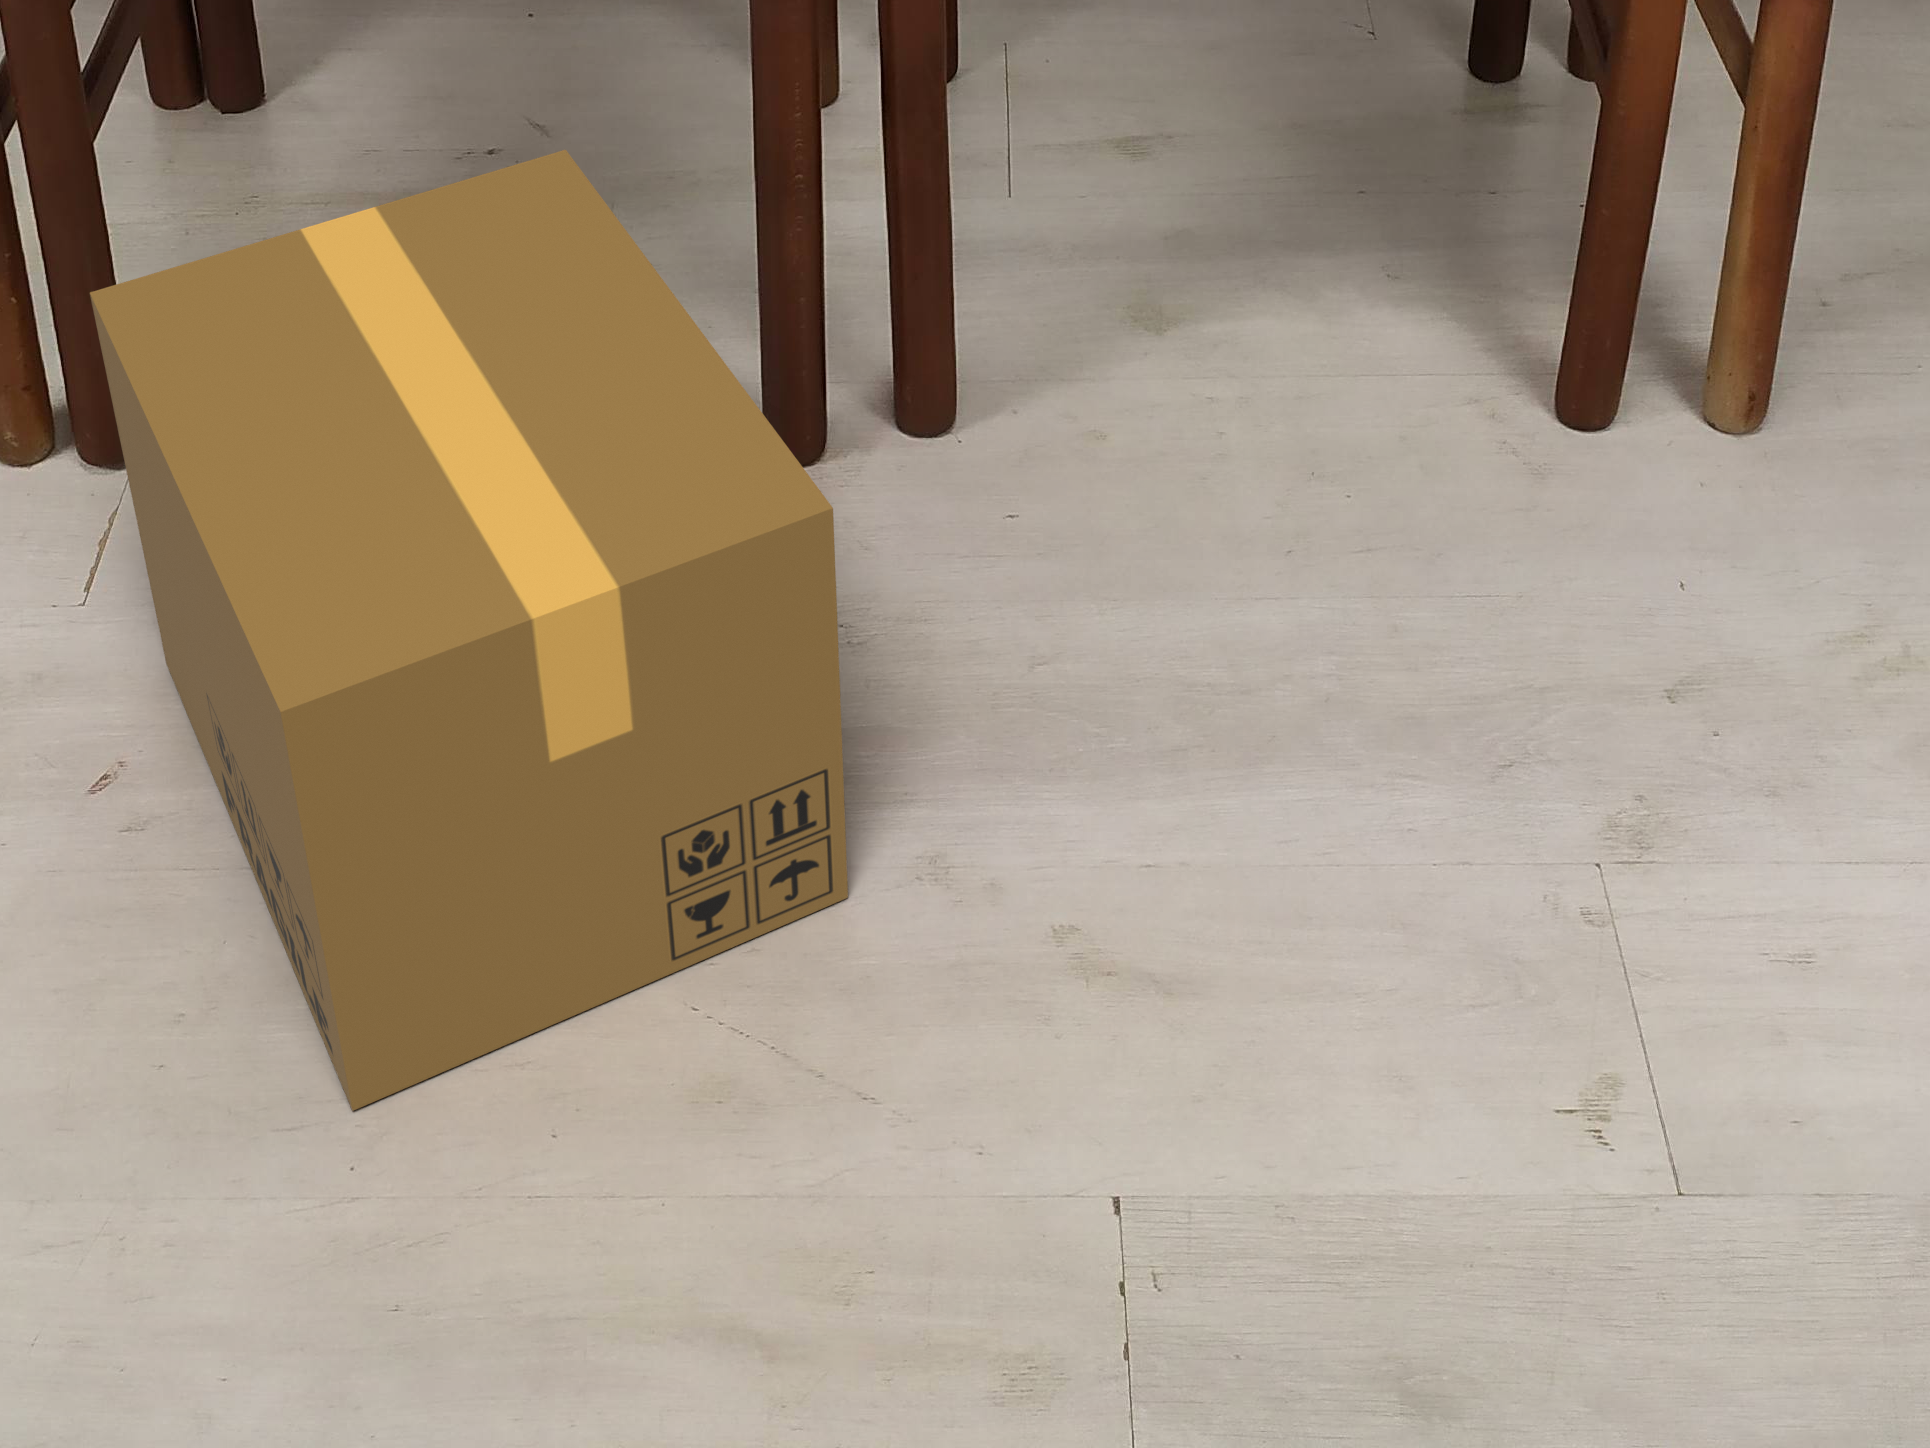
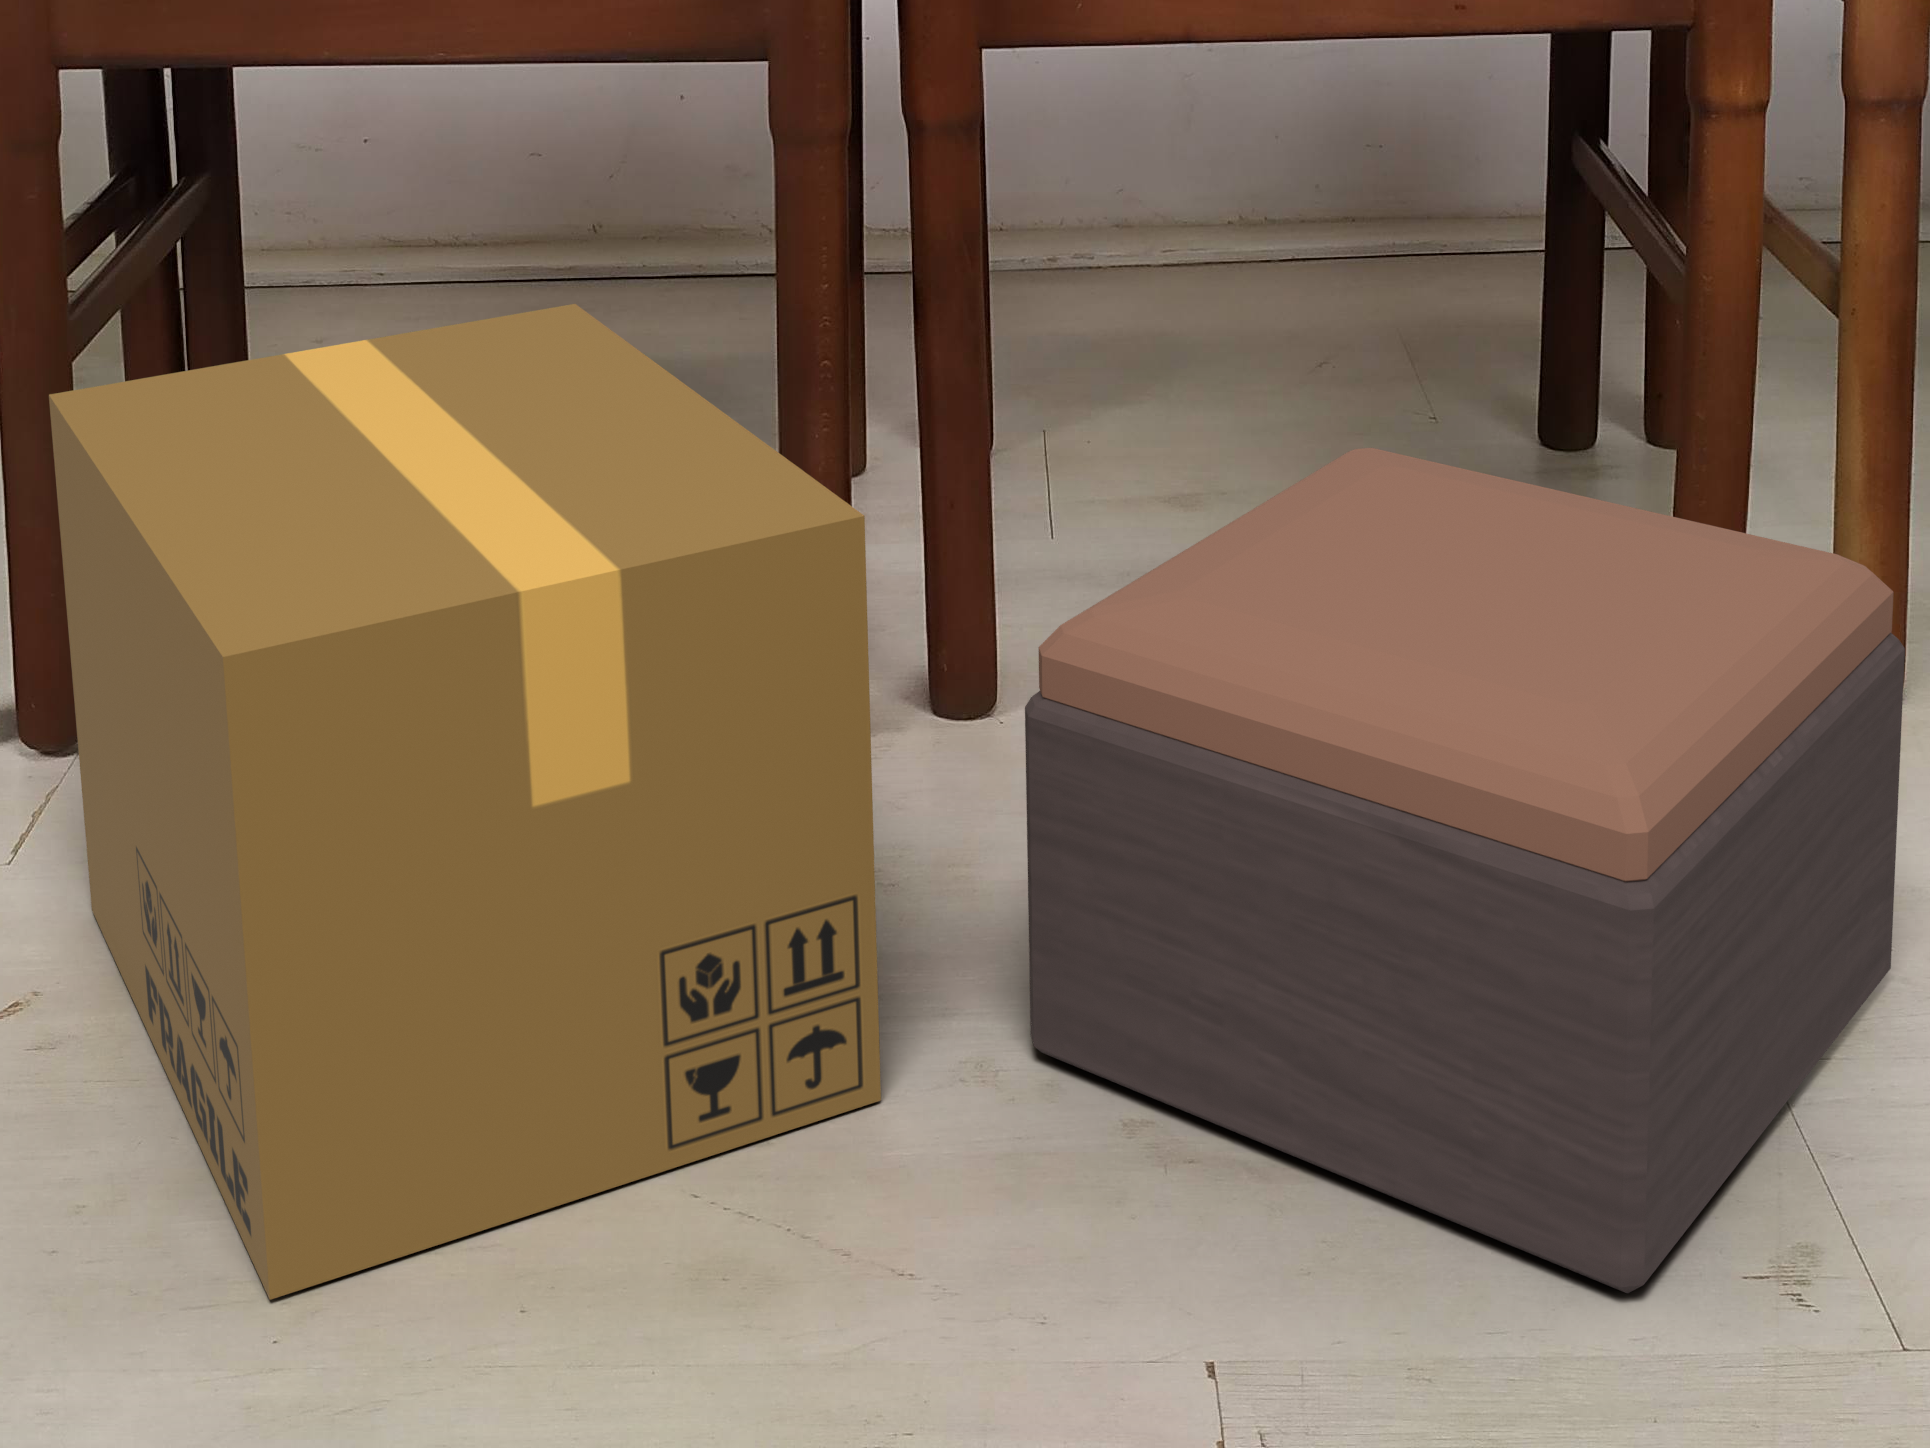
footstool: none [973,300,1744,1119] -> present [1025,448,1905,1293]

